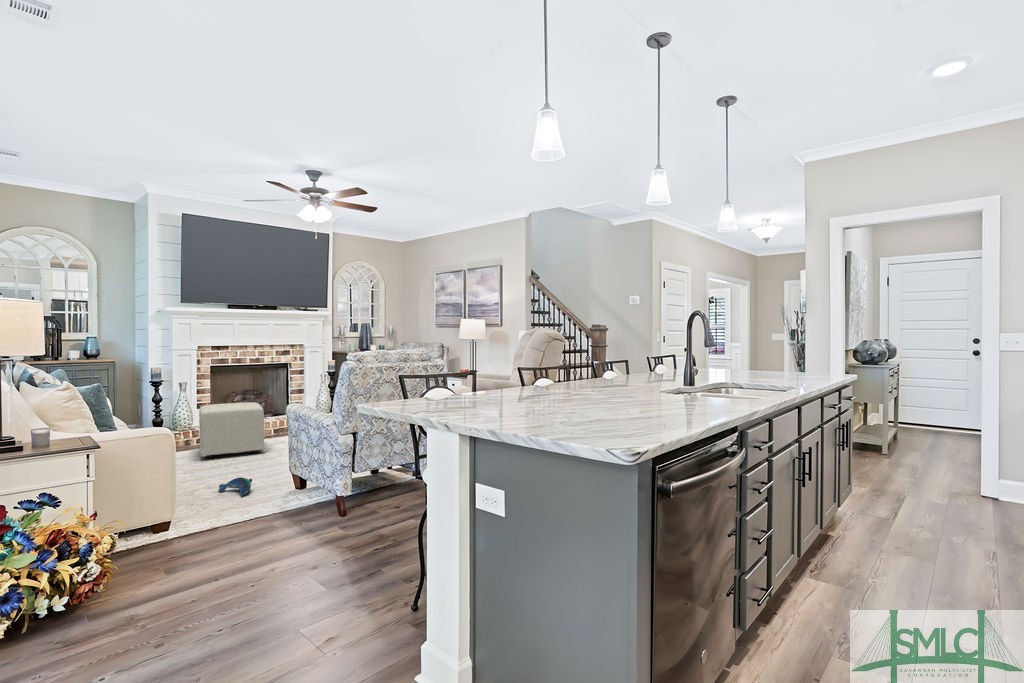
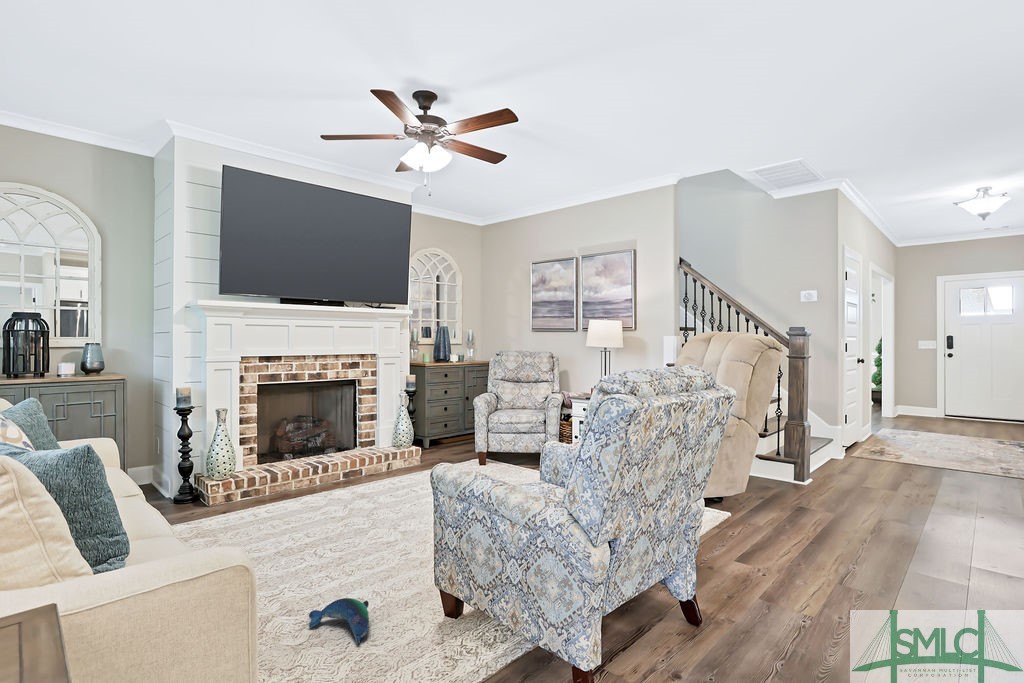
ottoman: present [199,402,264,458] -> none [249,440,348,532]

